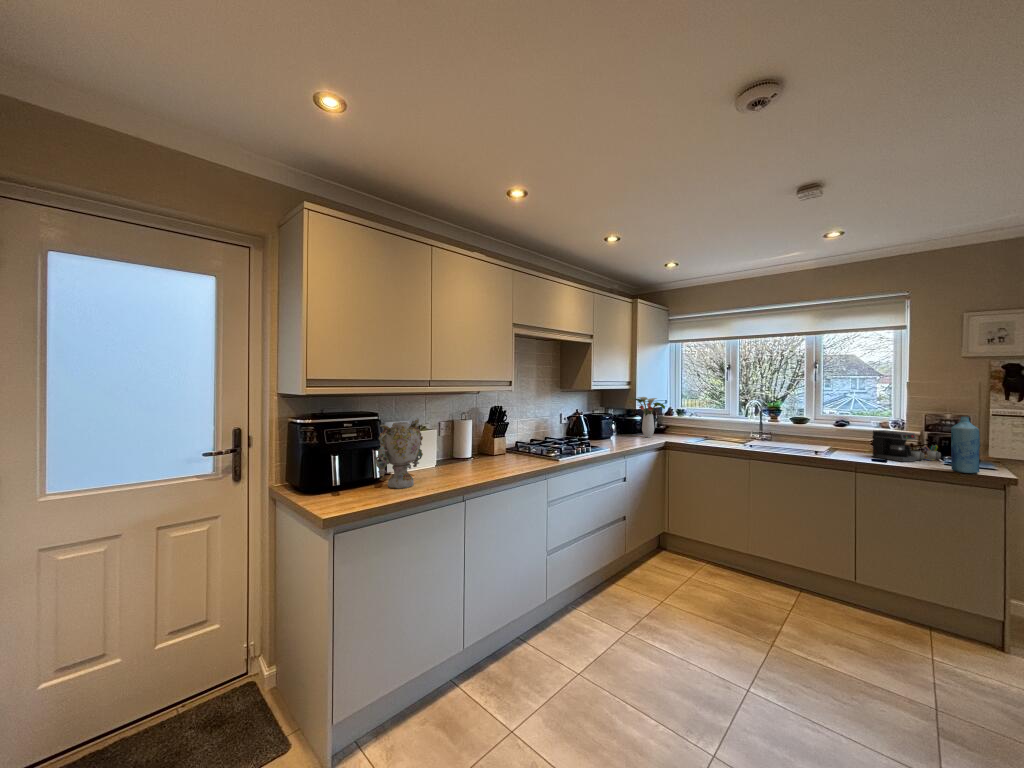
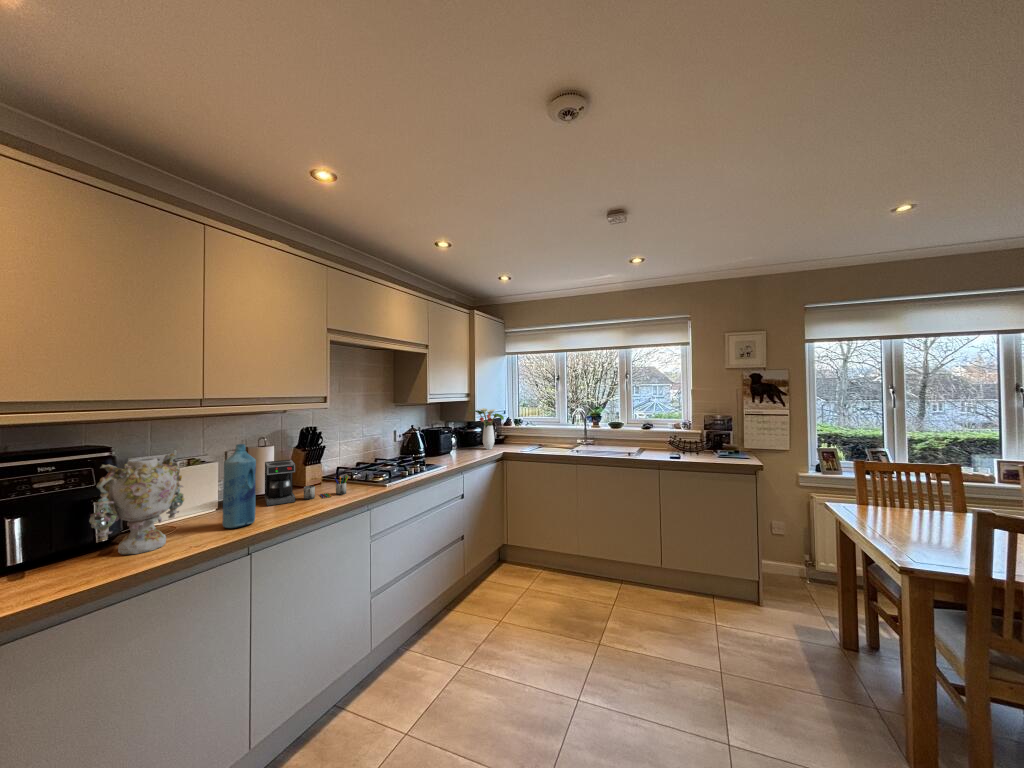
bottle: present [951,417,980,473] -> present [222,444,256,528]
coffee maker: present [873,430,941,462] -> present [265,460,349,506]

